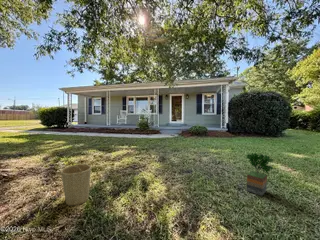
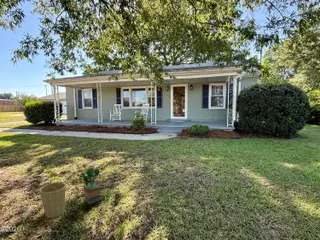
potted tree: present [246,153,273,196] -> present [79,168,103,204]

